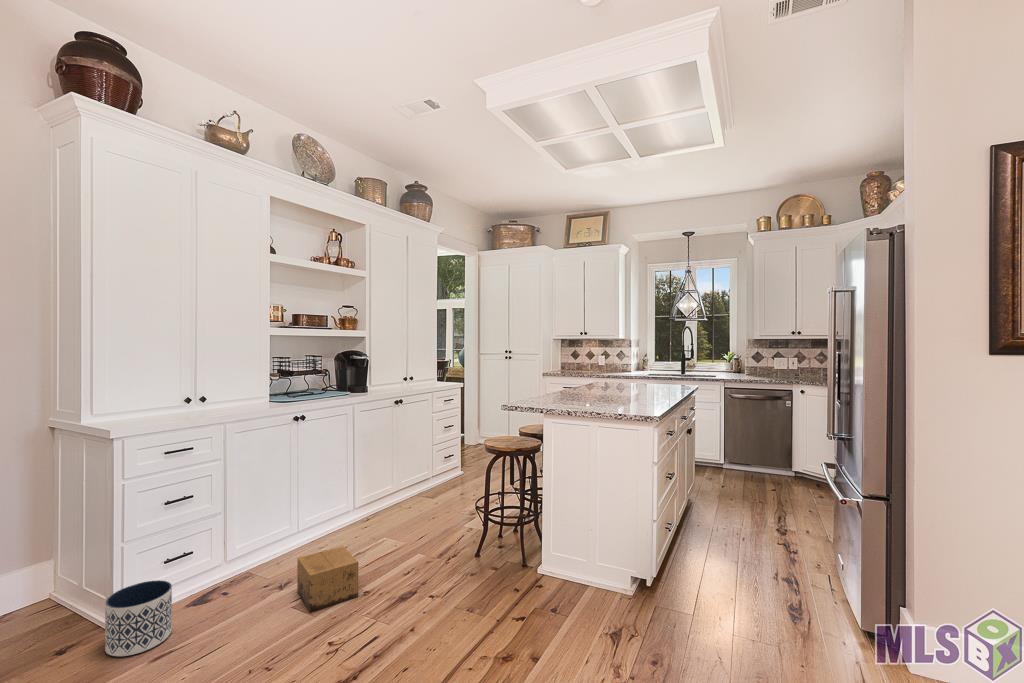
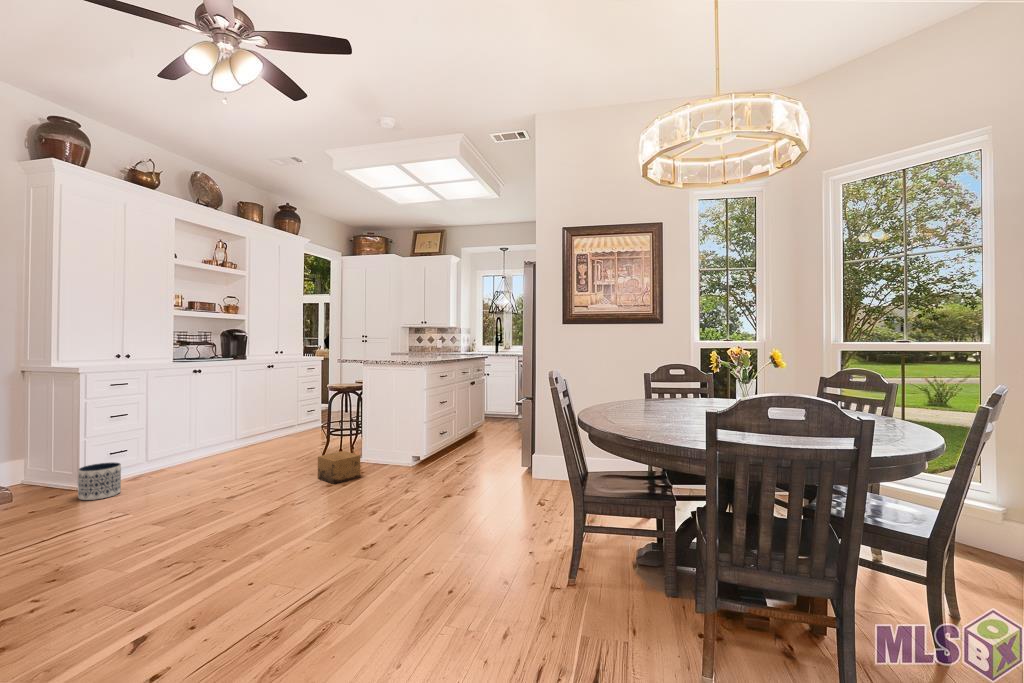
cardboard box: present [297,546,358,612] -> present [318,451,360,484]

